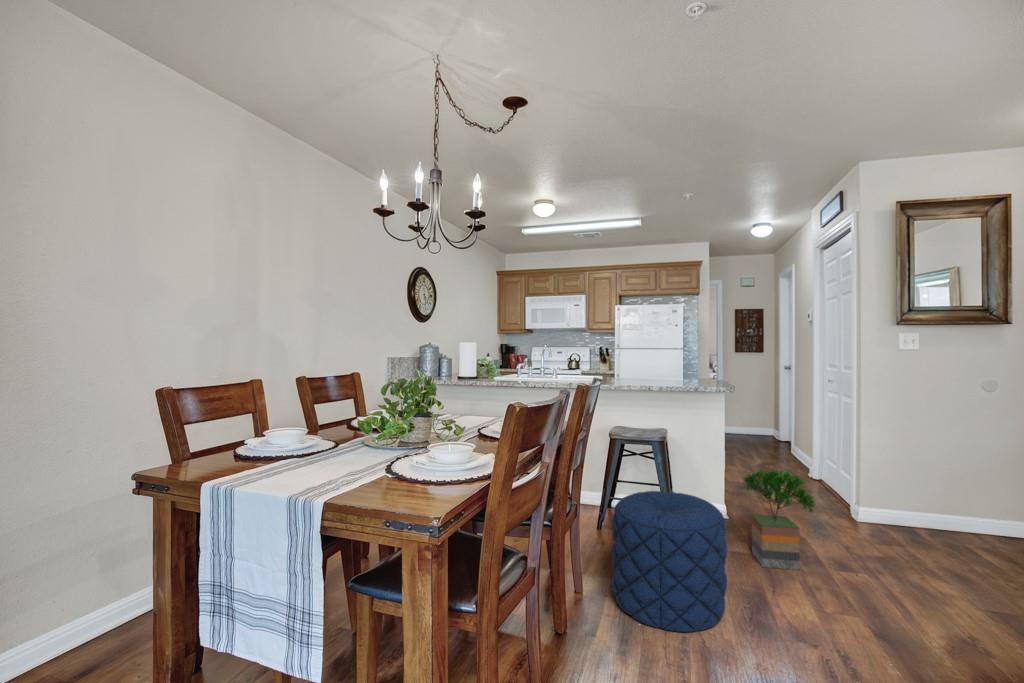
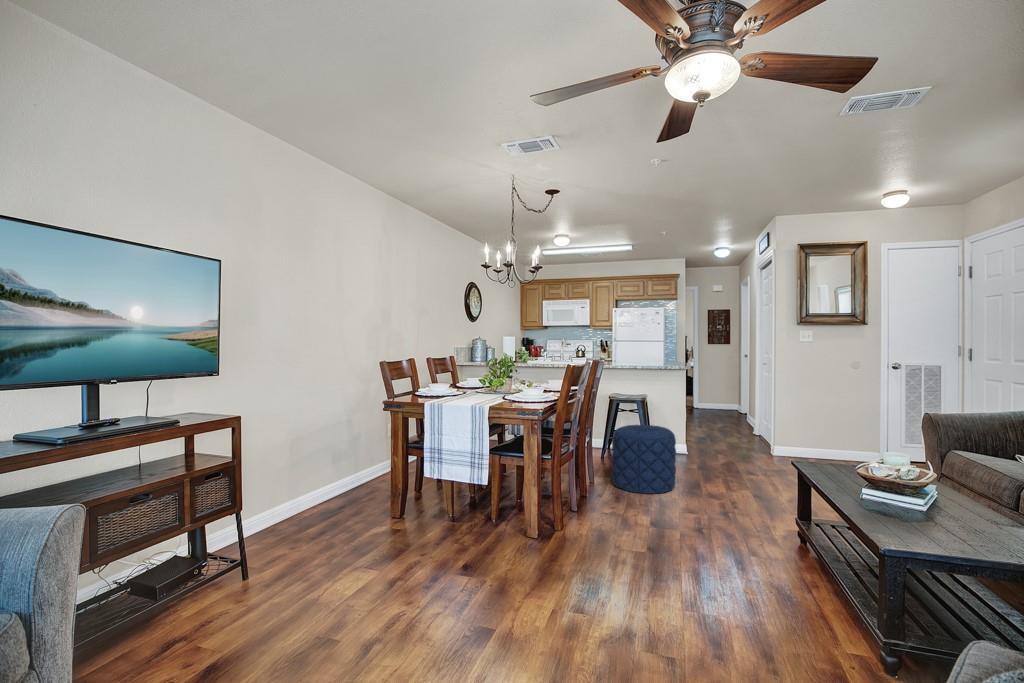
potted tree: present [743,470,816,570] -> none [691,415,734,474]

